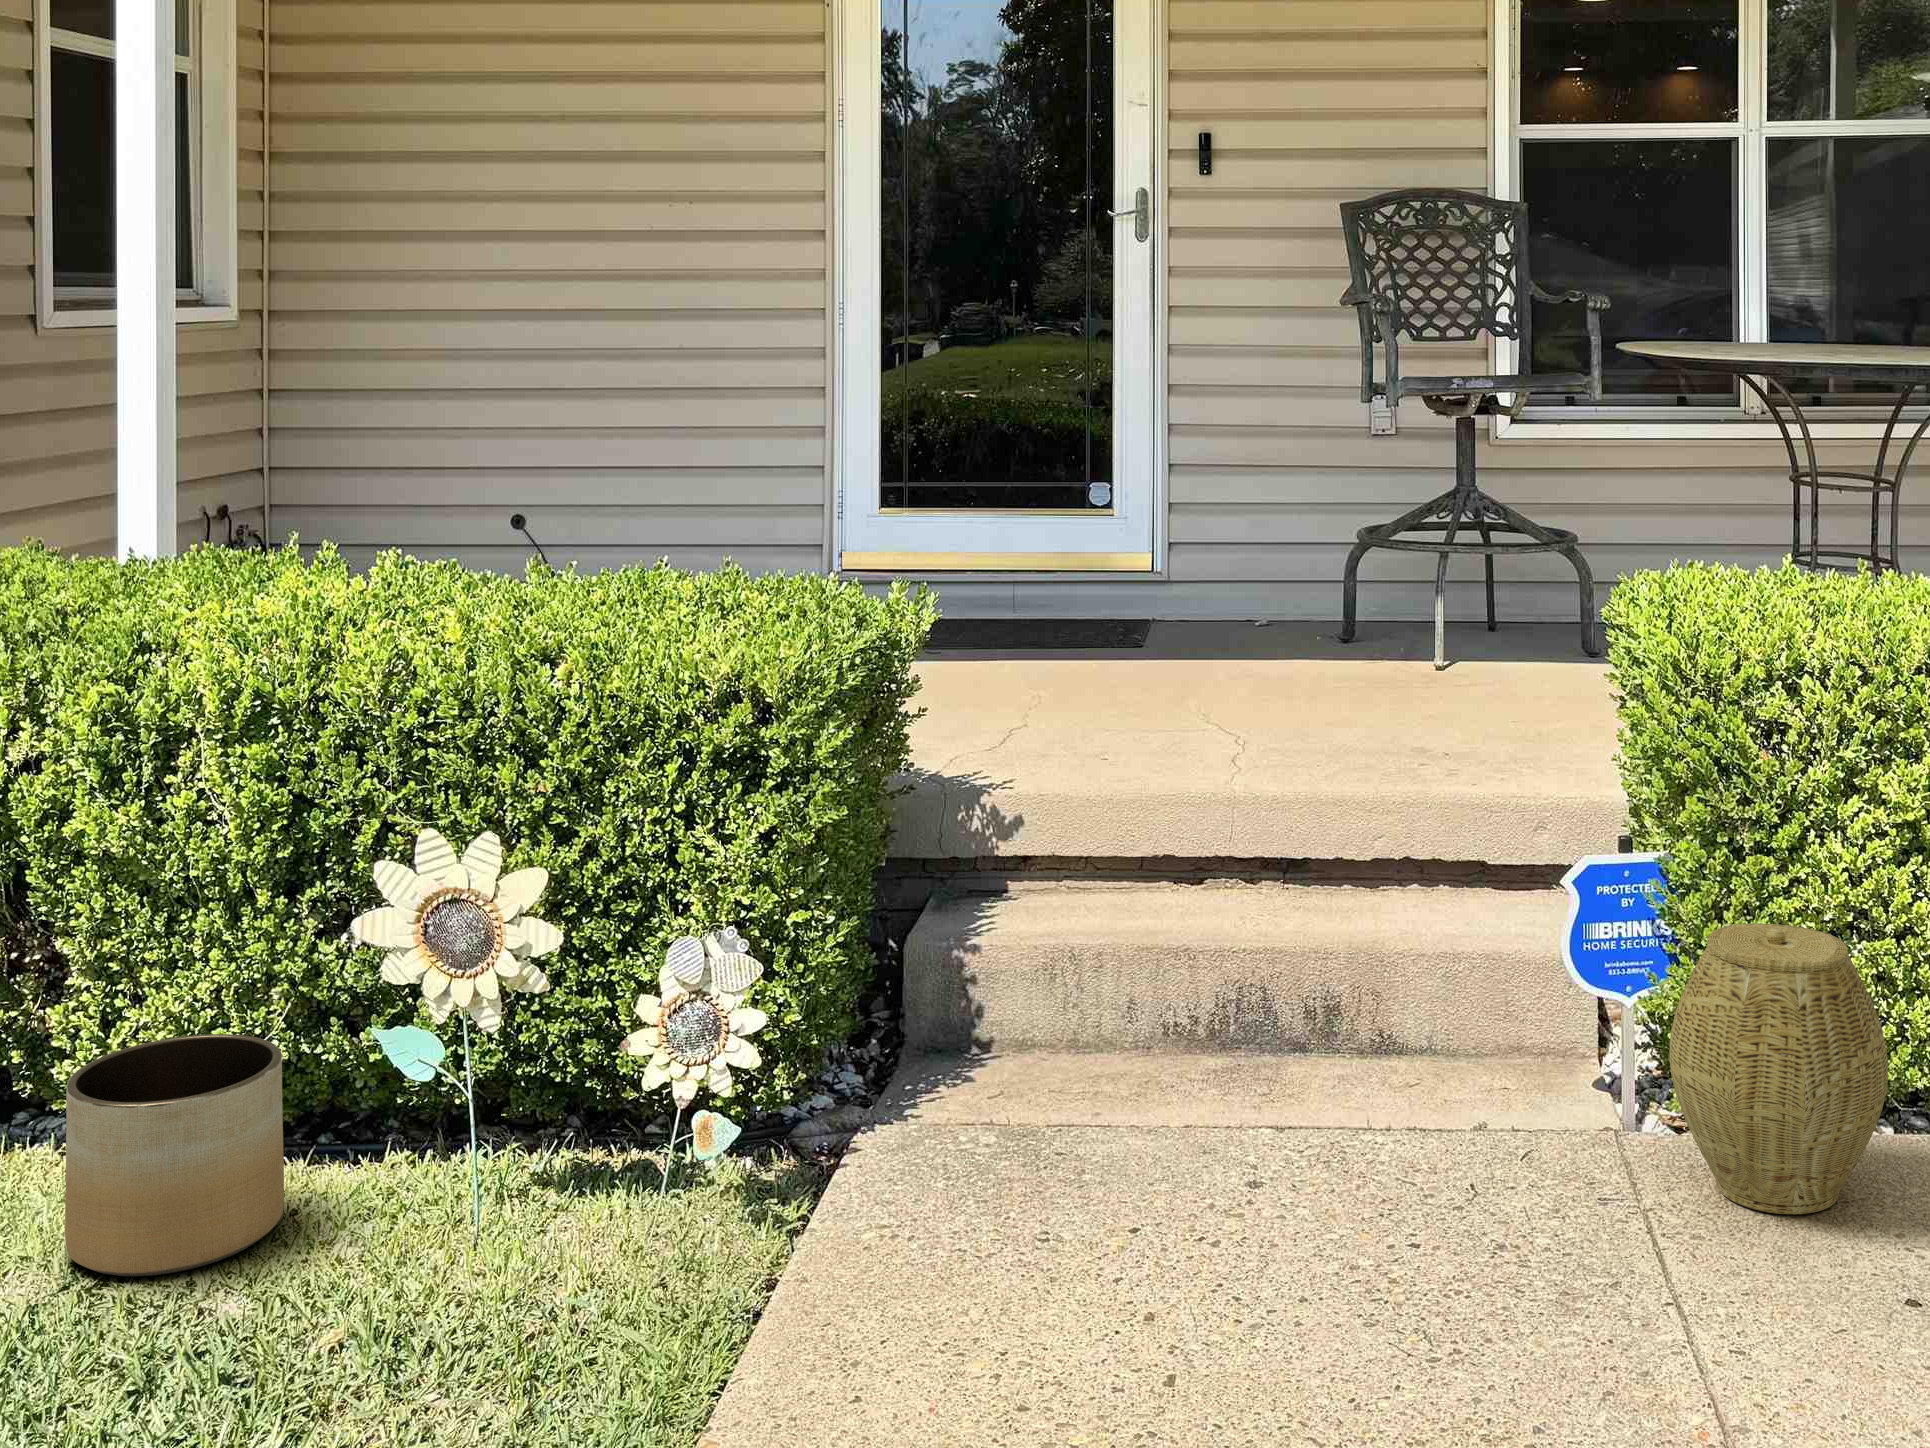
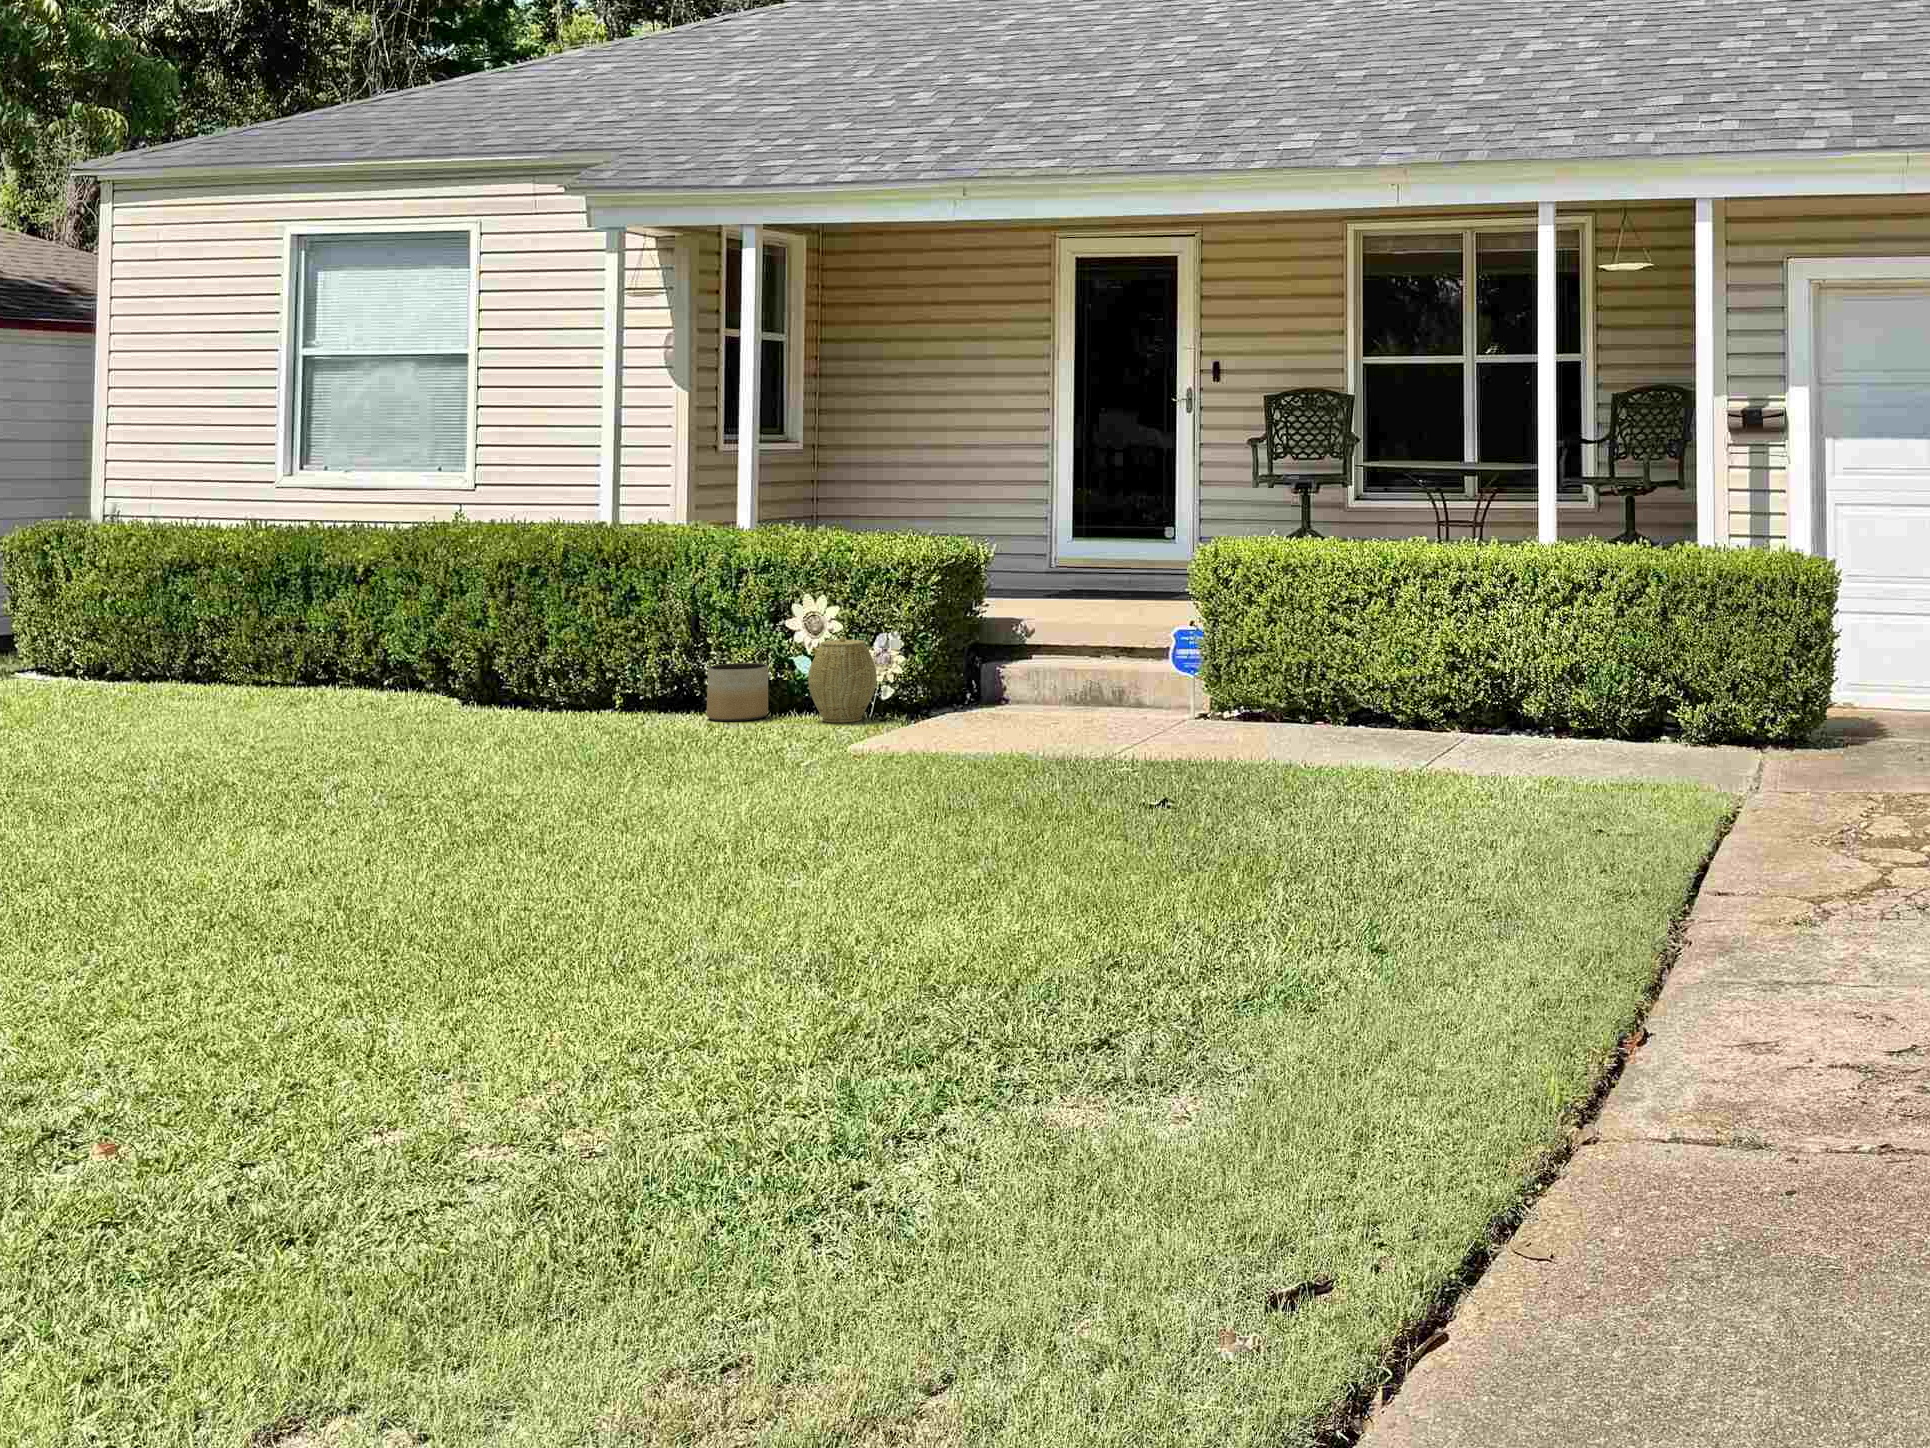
woven basket: present [1669,923,1888,1214] -> present [808,637,877,723]

